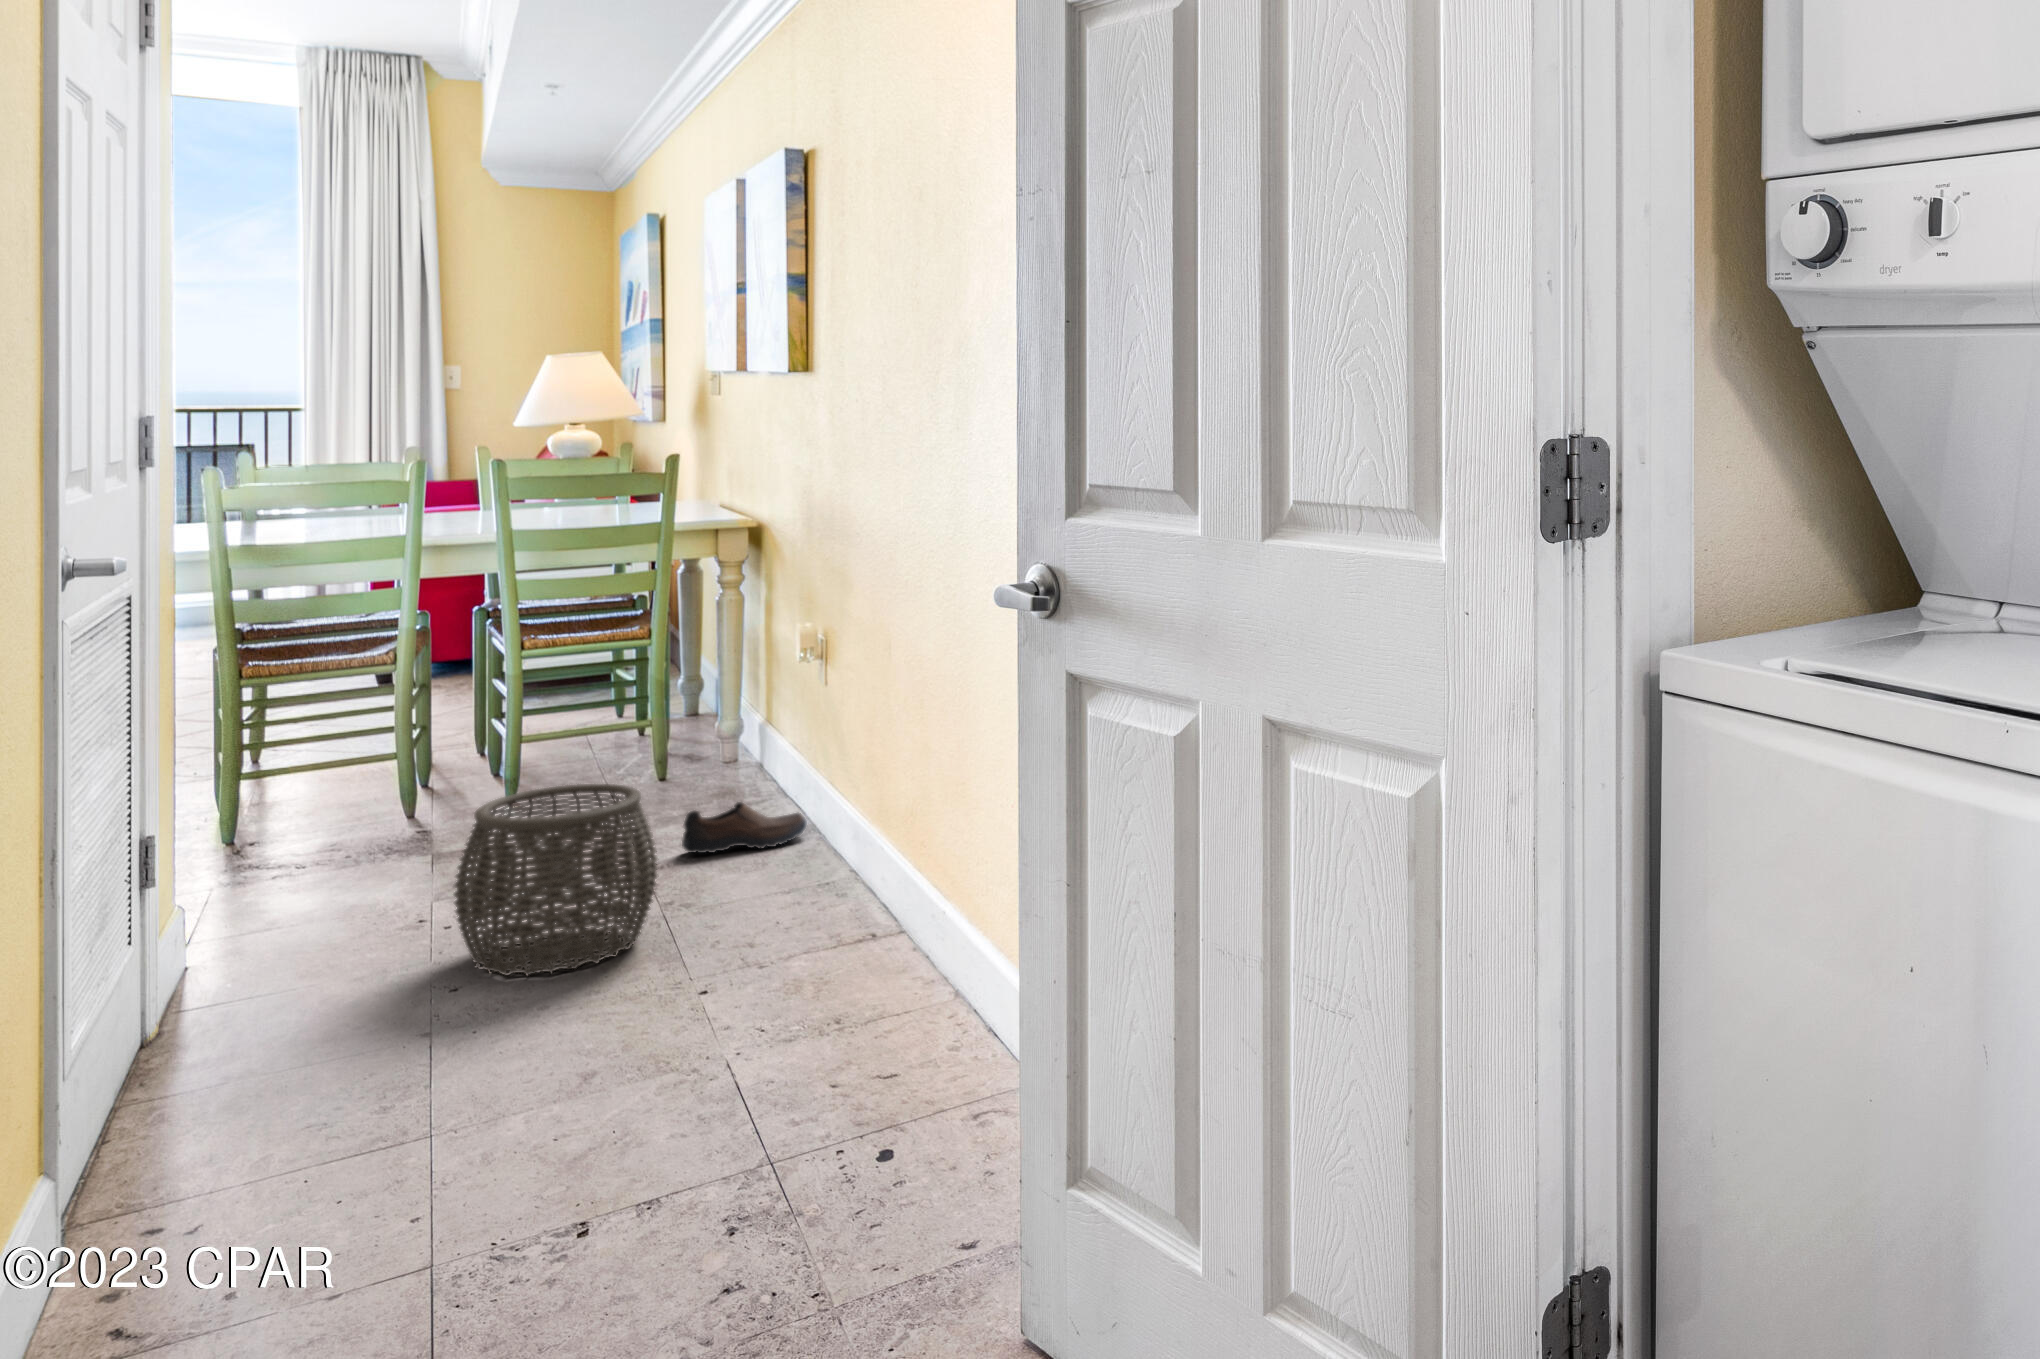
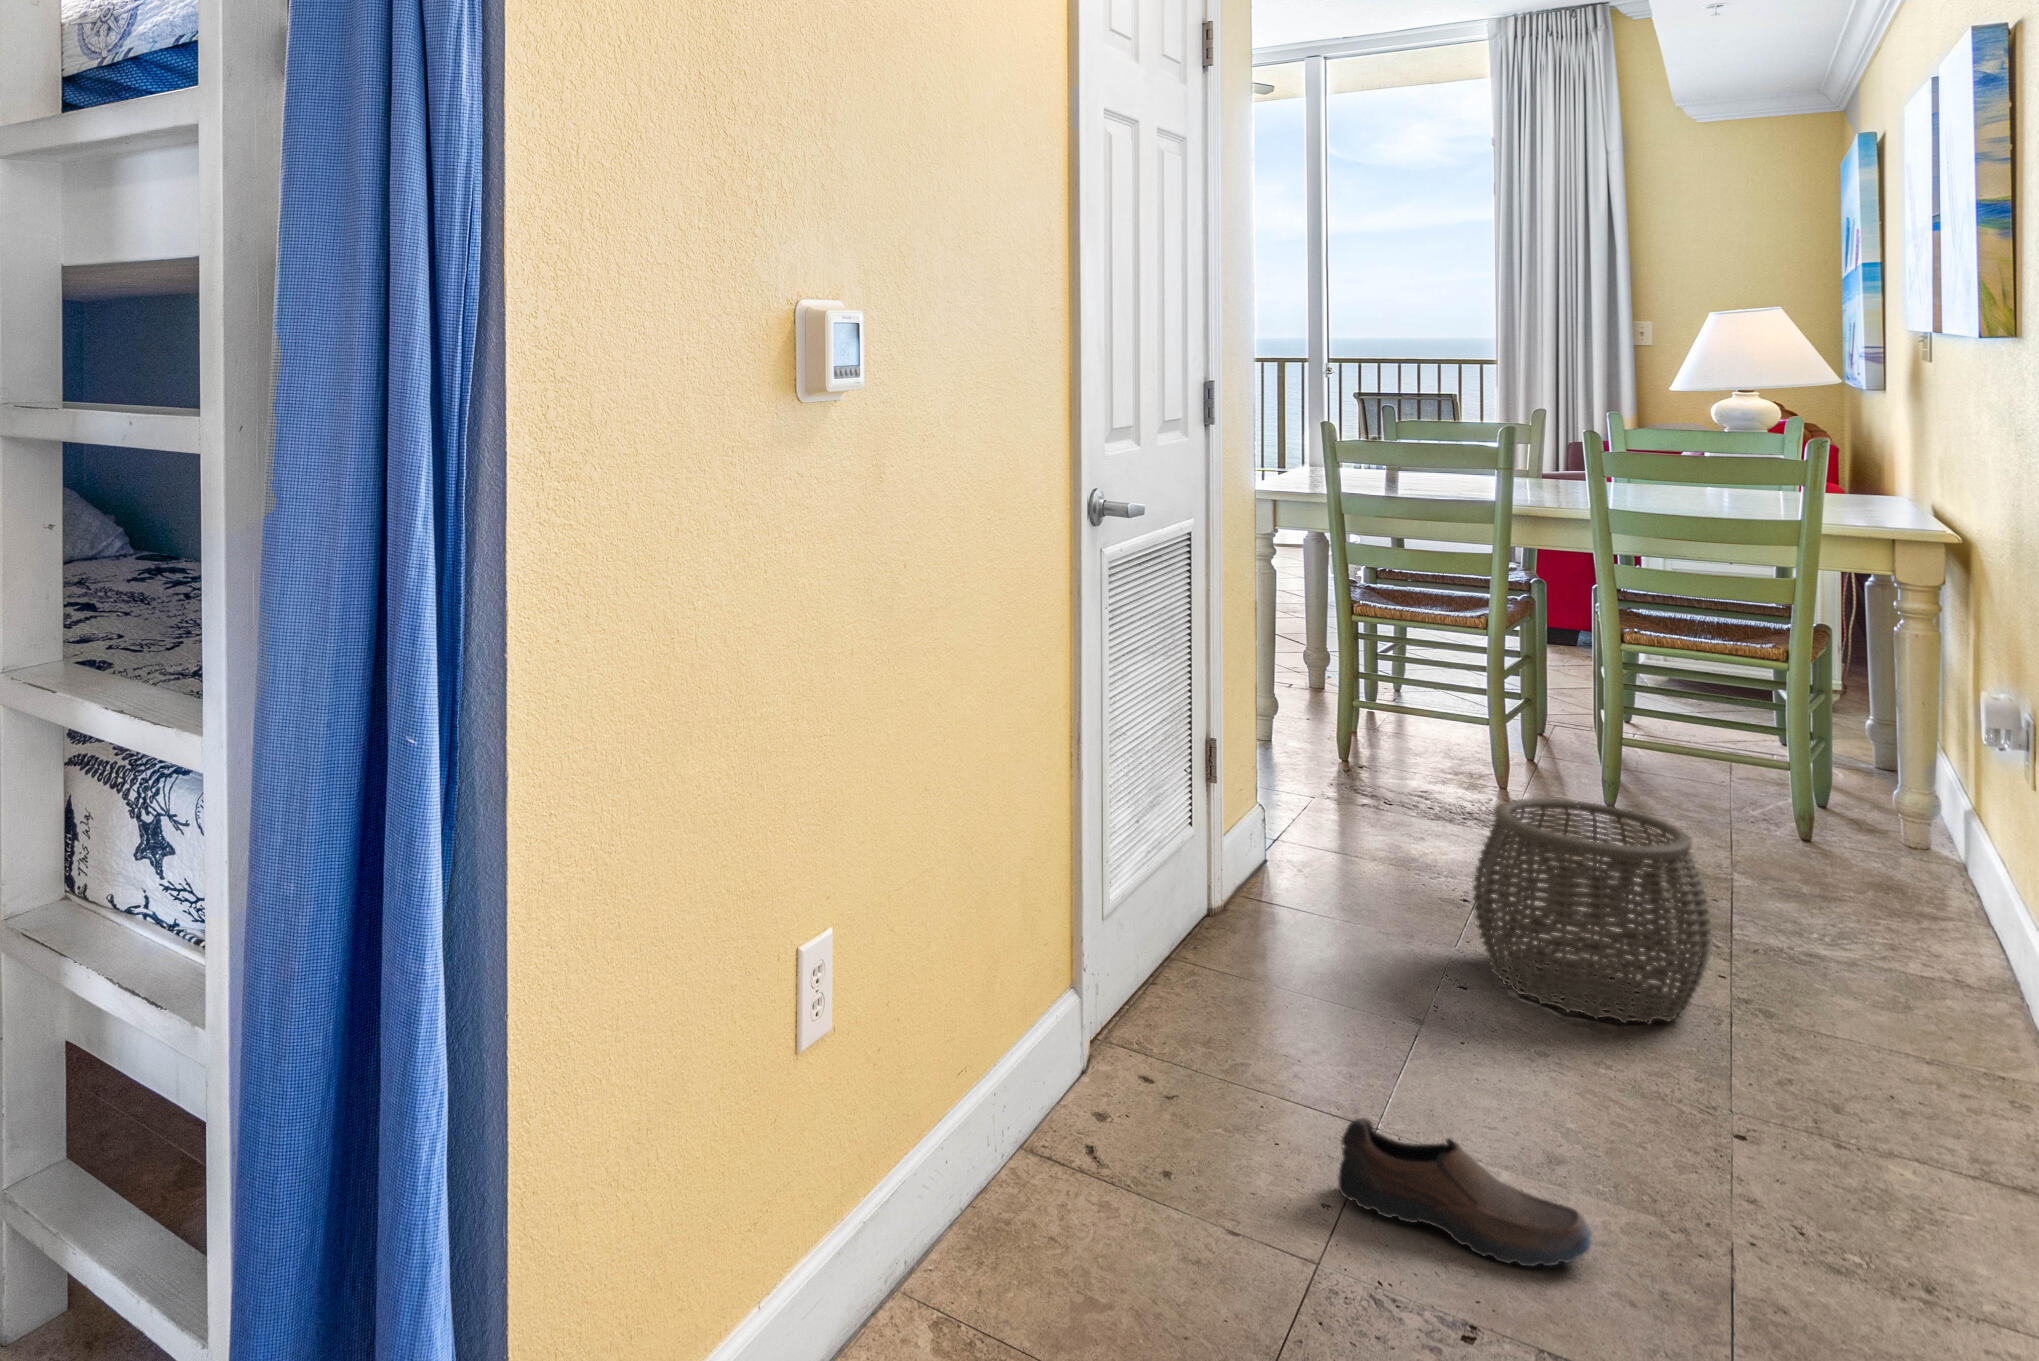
shoe: present [682,802,807,853] -> present [1338,1118,1592,1266]

